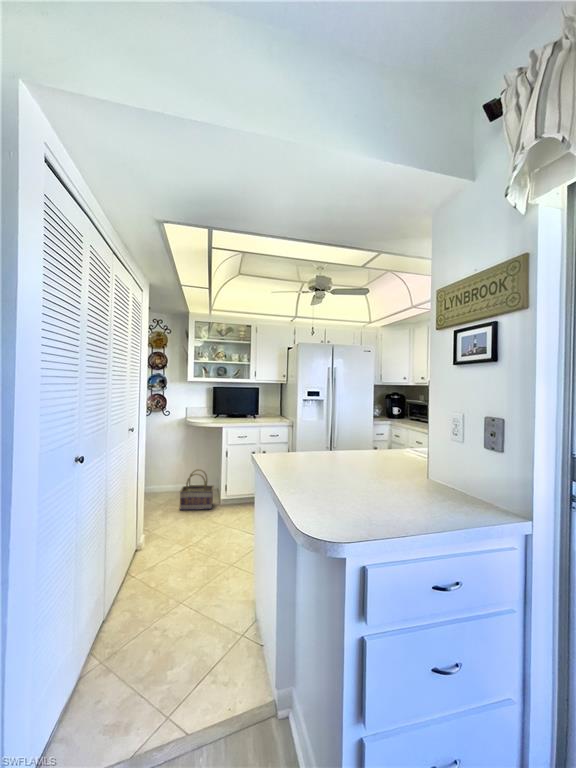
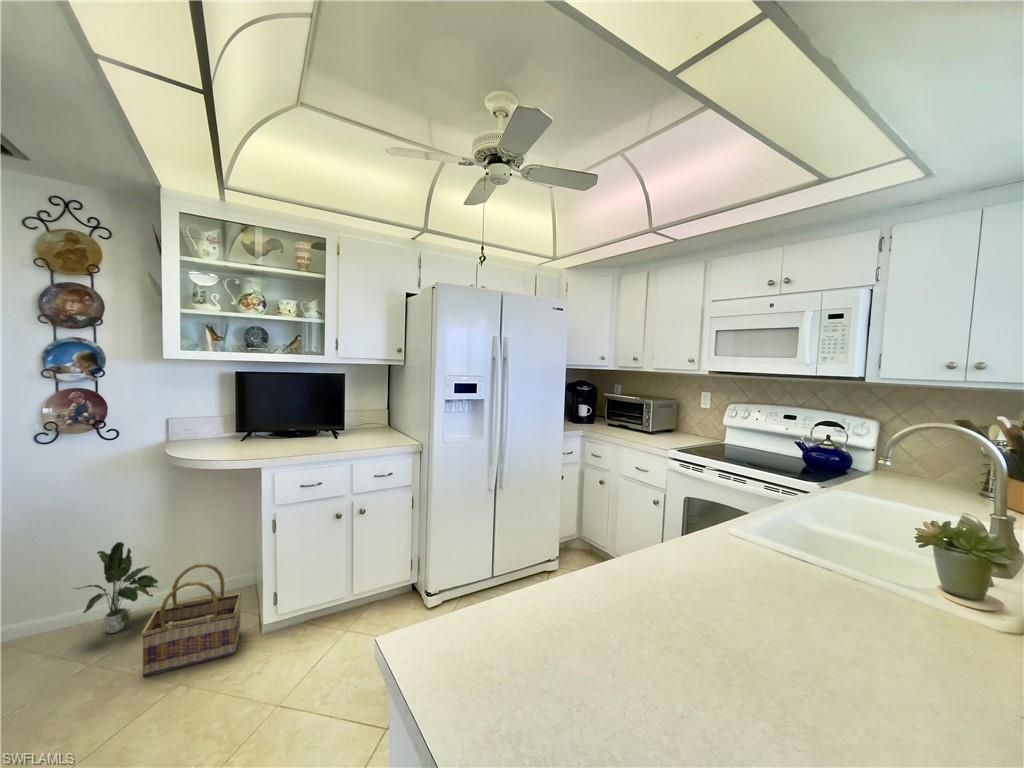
potted plant: none [155,459,182,497] -> present [77,542,158,633]

